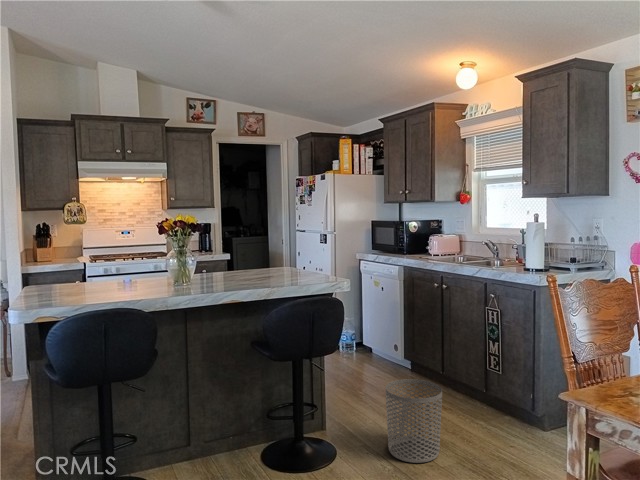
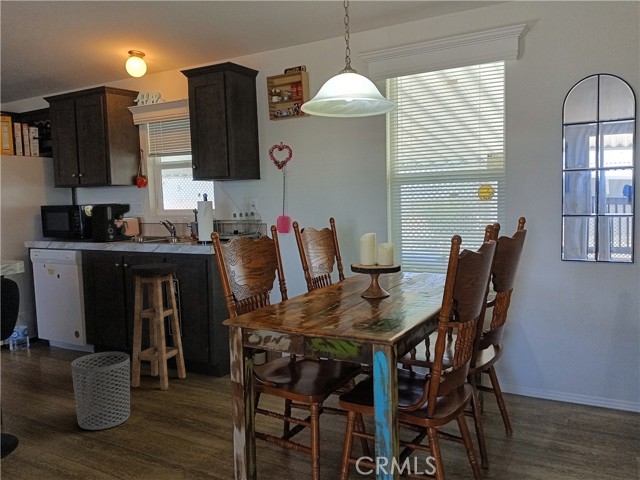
coffee maker: none [414,221,452,259] -> present [91,204,132,241]
bar stool: none [443,289,502,431] -> present [130,263,186,390]

